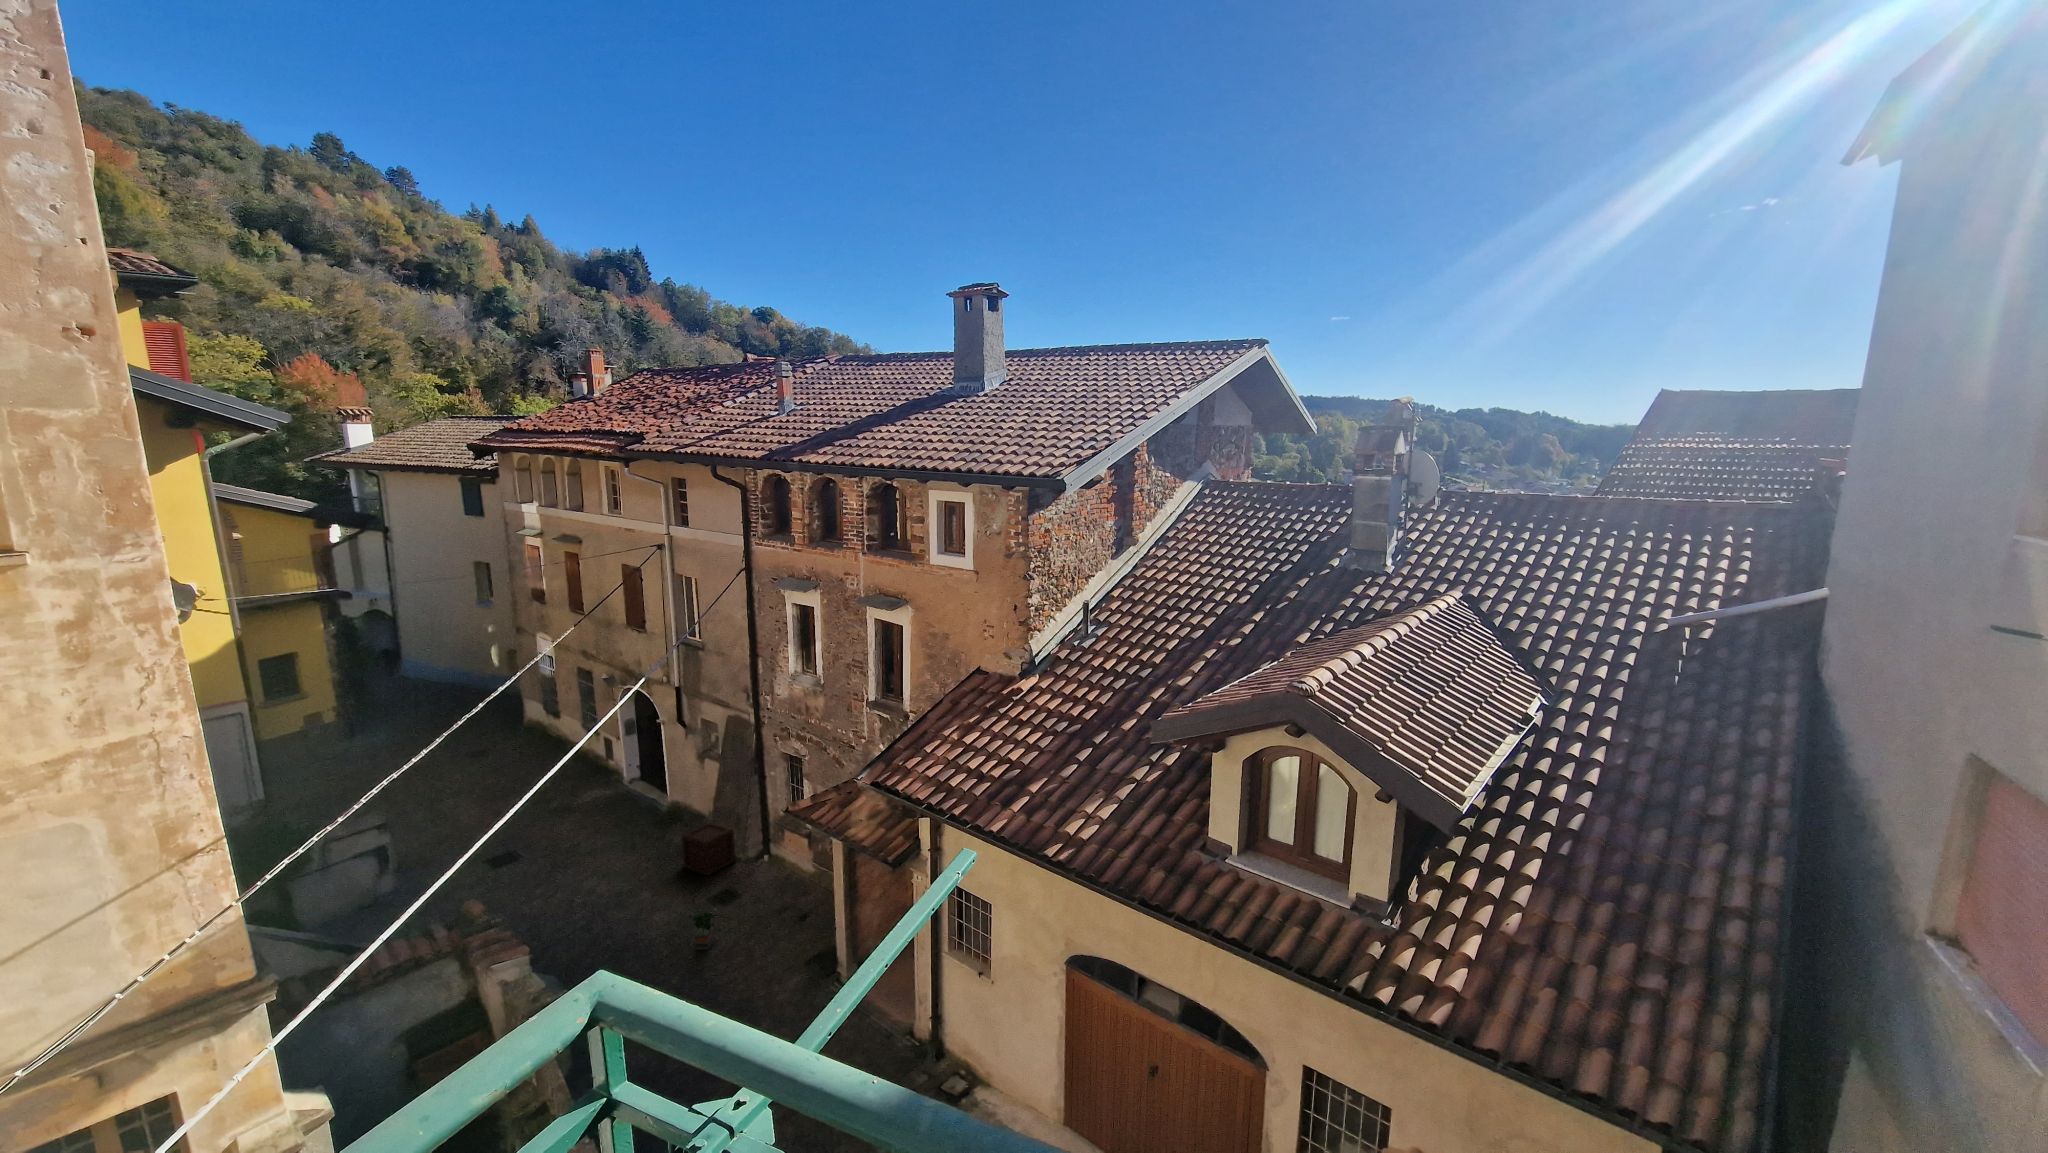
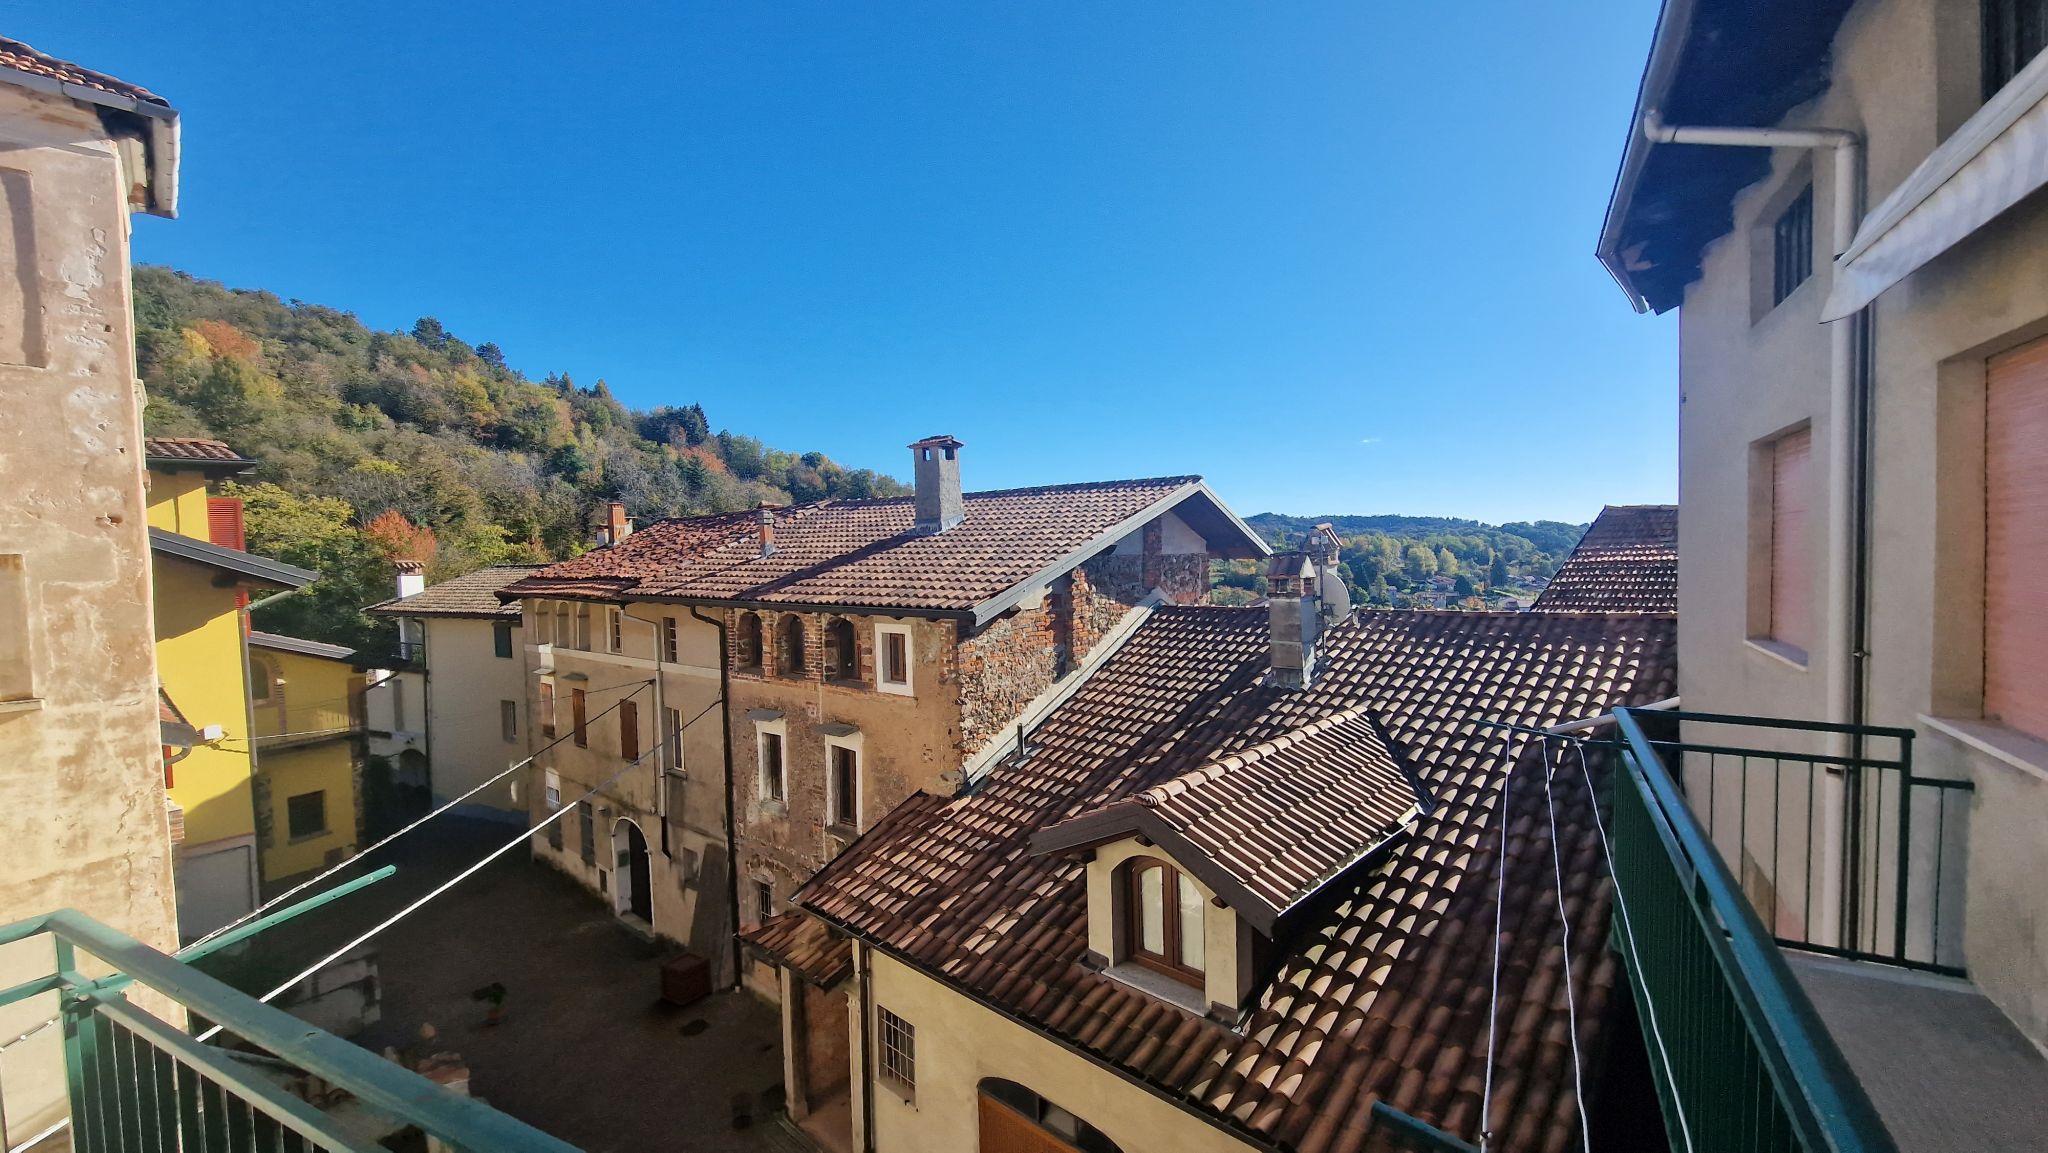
potted tree: present [692,913,715,950] -> present [487,990,508,1024]
waste bin: none [778,961,801,995] -> present [731,1093,753,1128]

